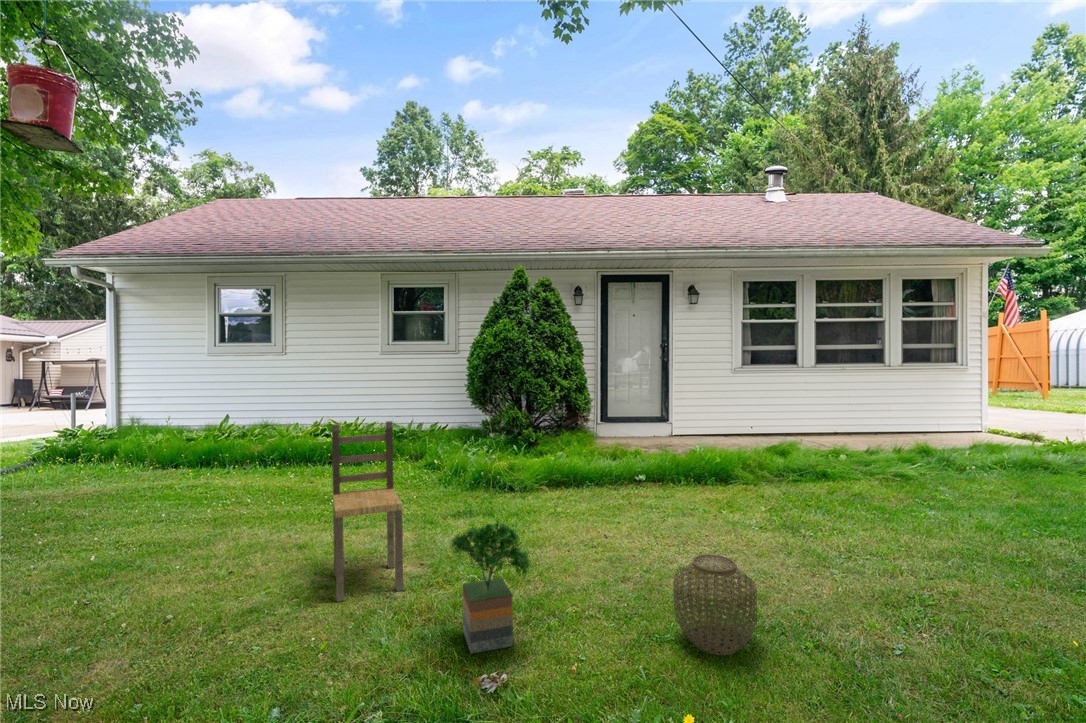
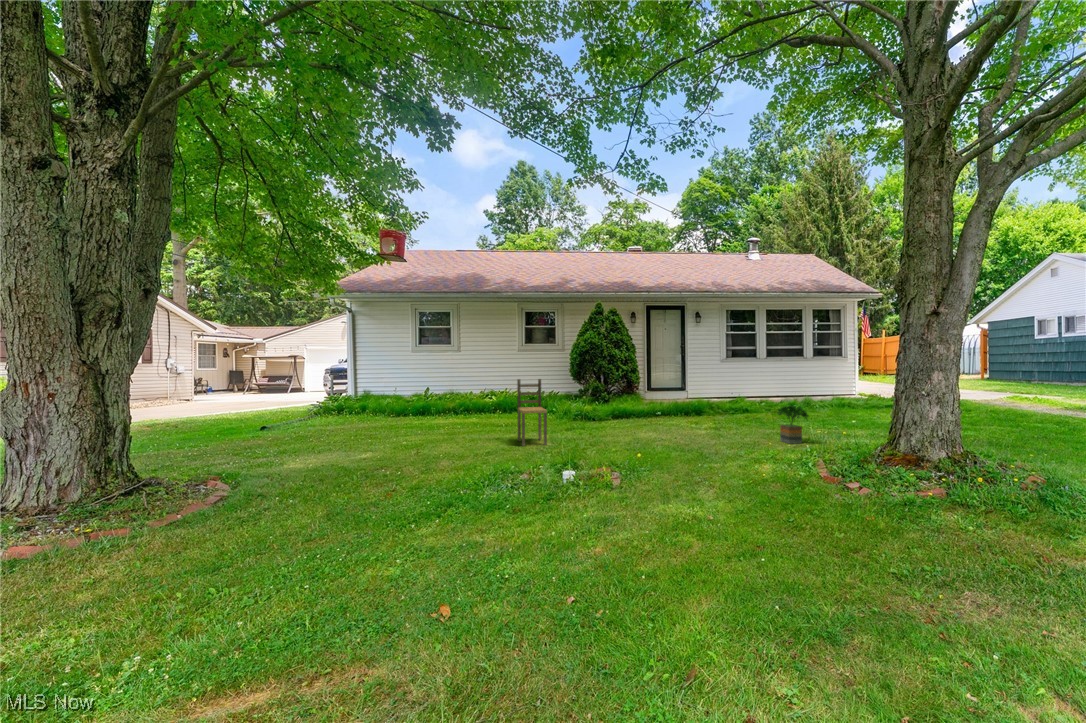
potted tree: present [451,523,530,654] -> present [778,406,808,444]
woven basket: present [673,554,757,655] -> none [650,427,681,461]

